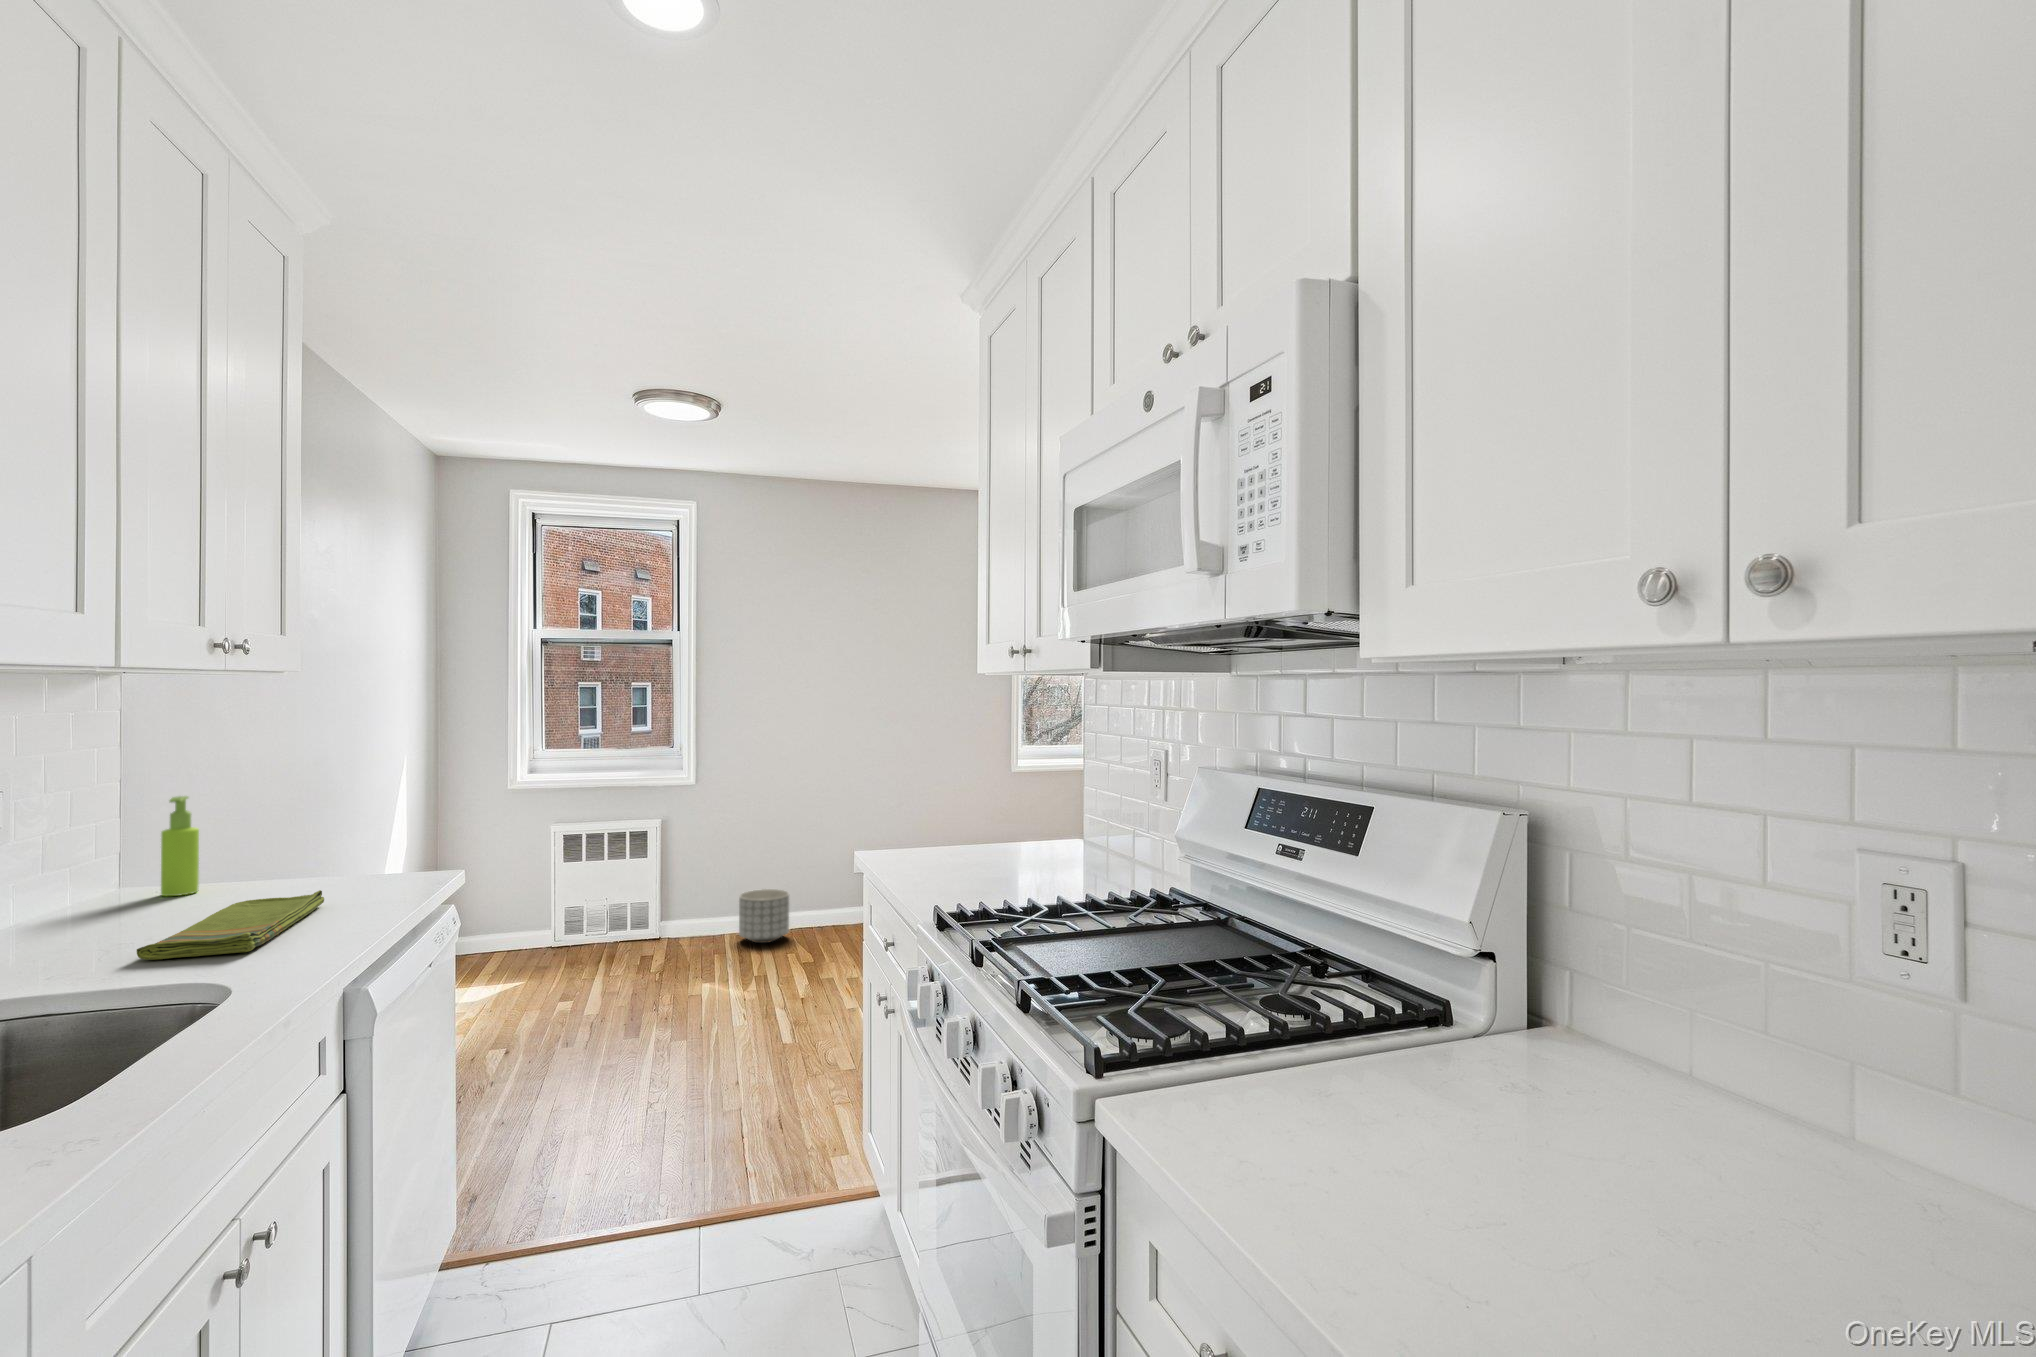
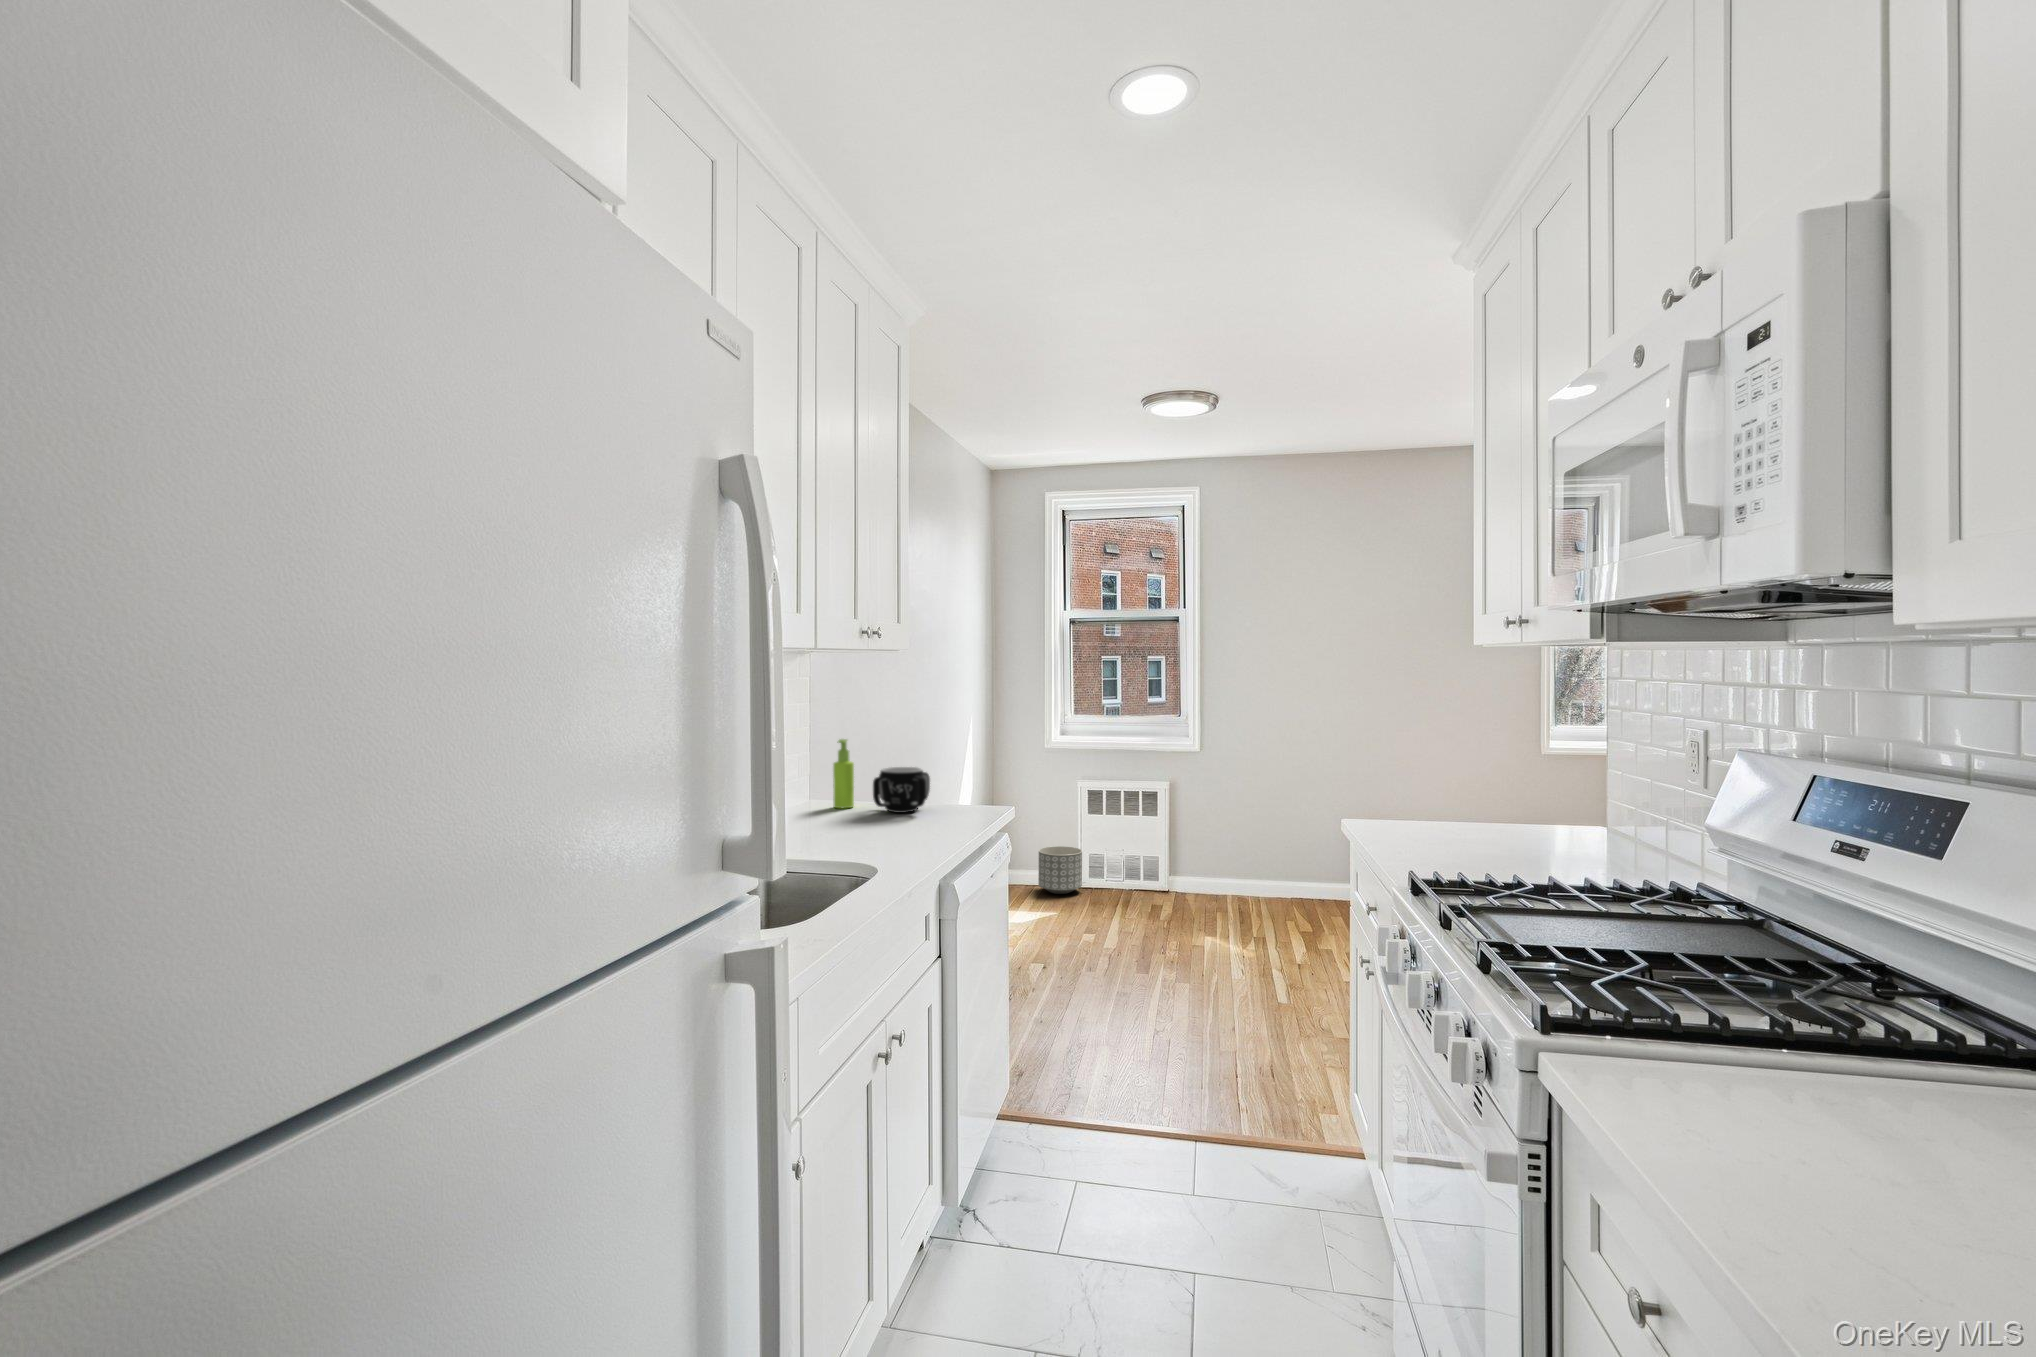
mug: none [232,829,330,894] -> present [873,767,930,813]
planter: present [739,889,789,943] -> present [1038,846,1082,894]
dish towel: present [137,890,324,960] -> none [824,812,927,848]

